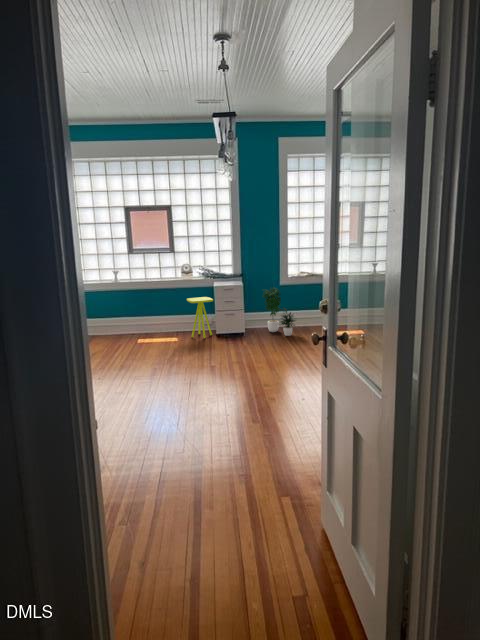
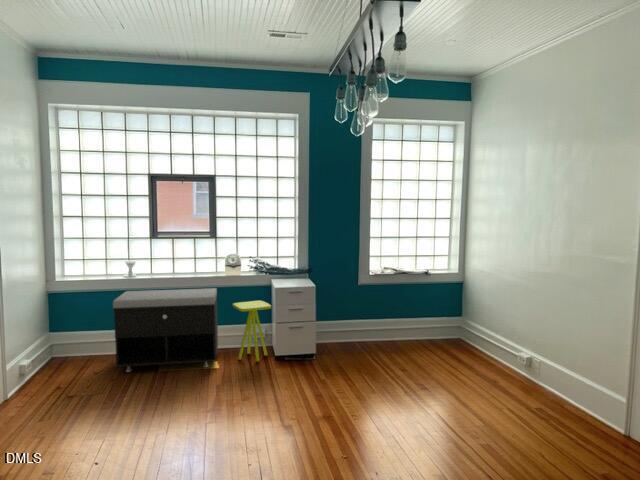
storage bench: none [105,288,178,344] -> present [113,288,218,372]
potted plant: present [263,288,295,336] -> none [337,285,389,357]

